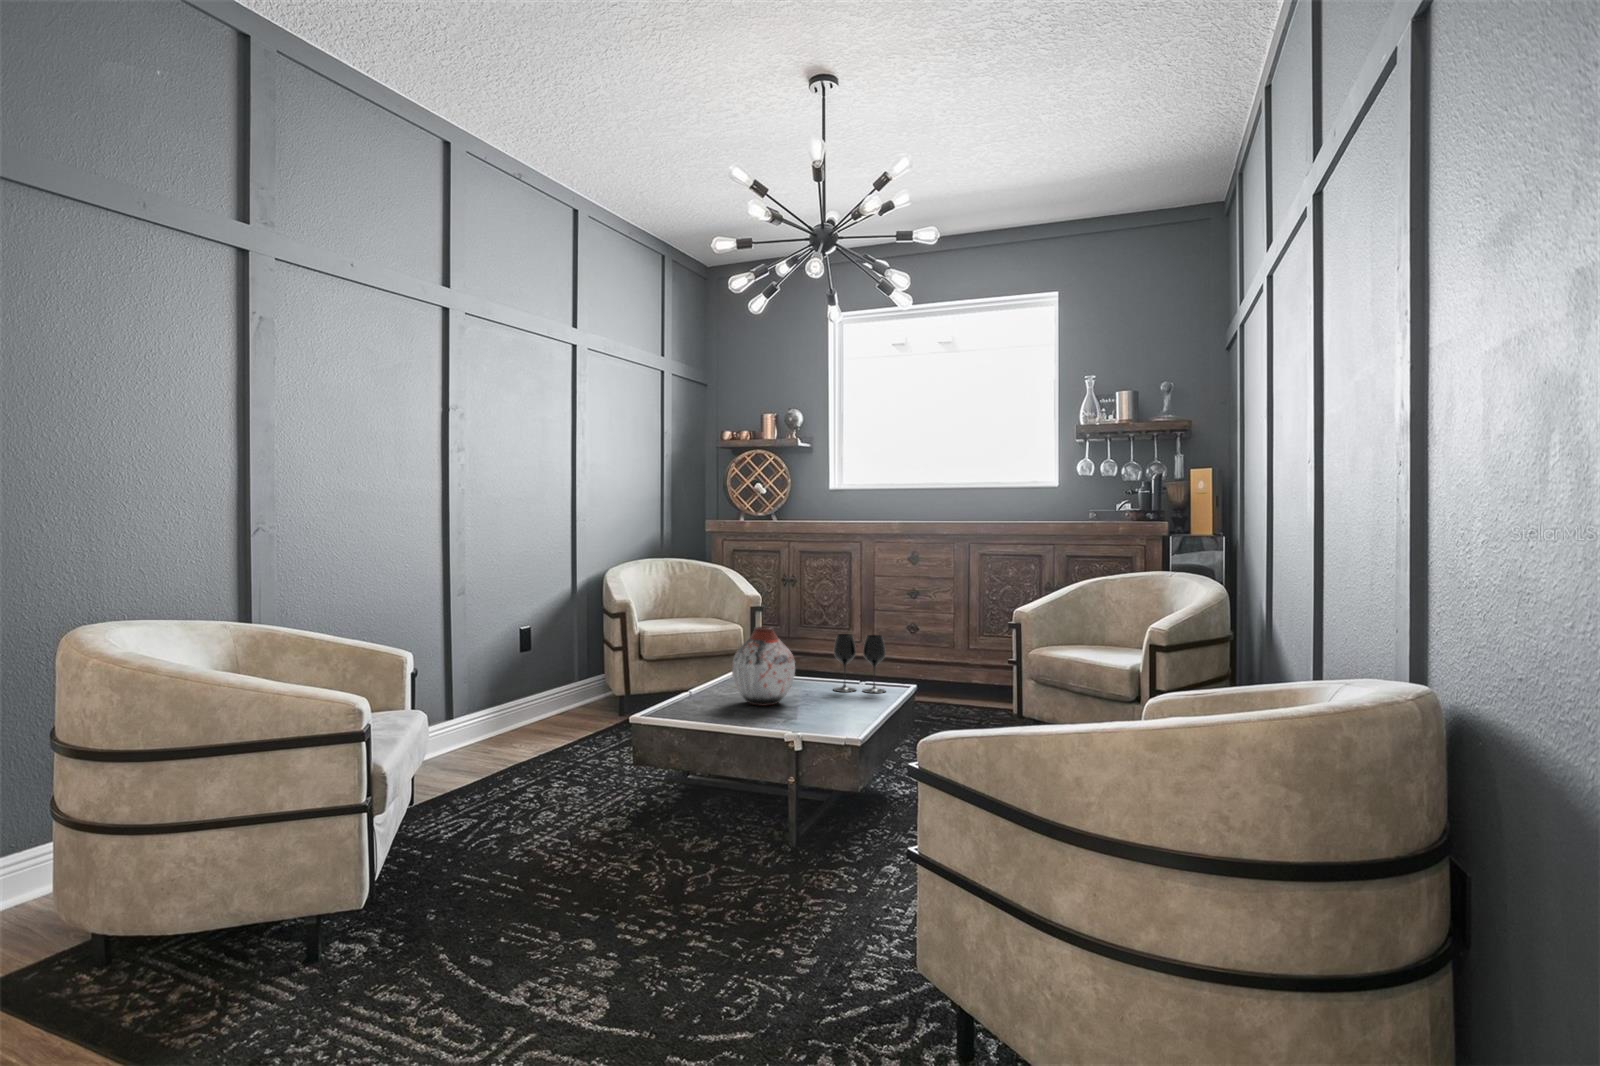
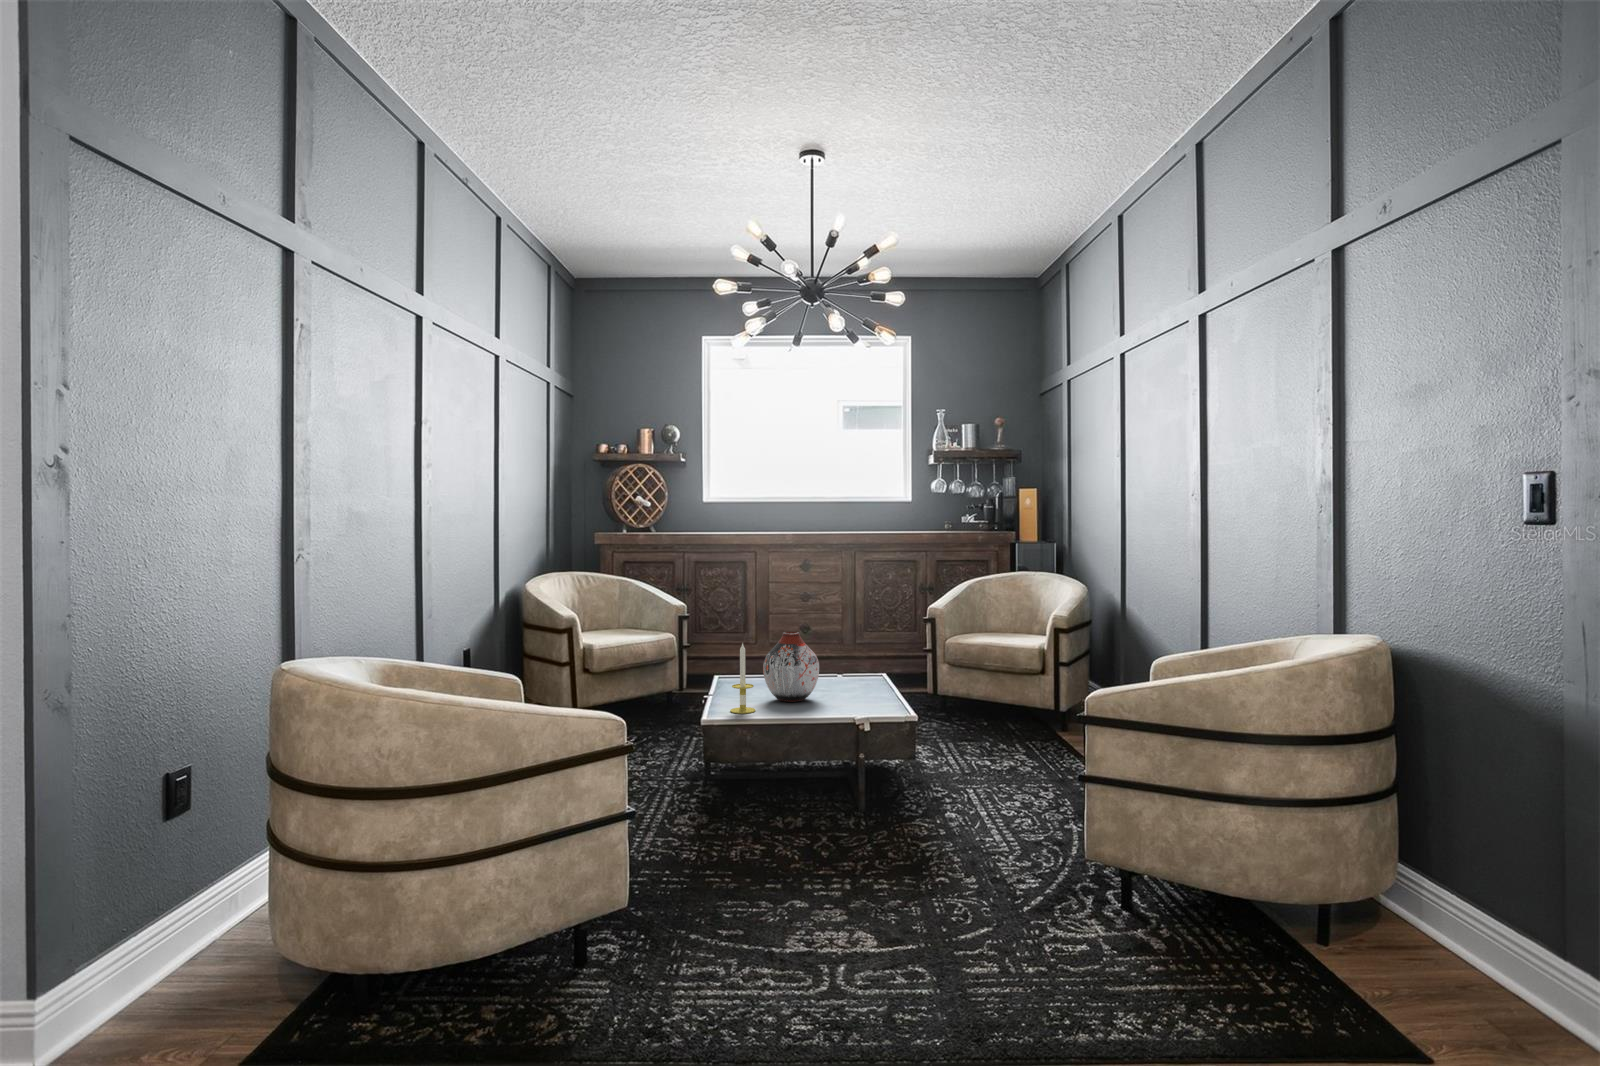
candle: none [677,634,705,714] -> present [730,644,756,714]
wine glass: present [834,634,886,693] -> none [825,634,871,686]

